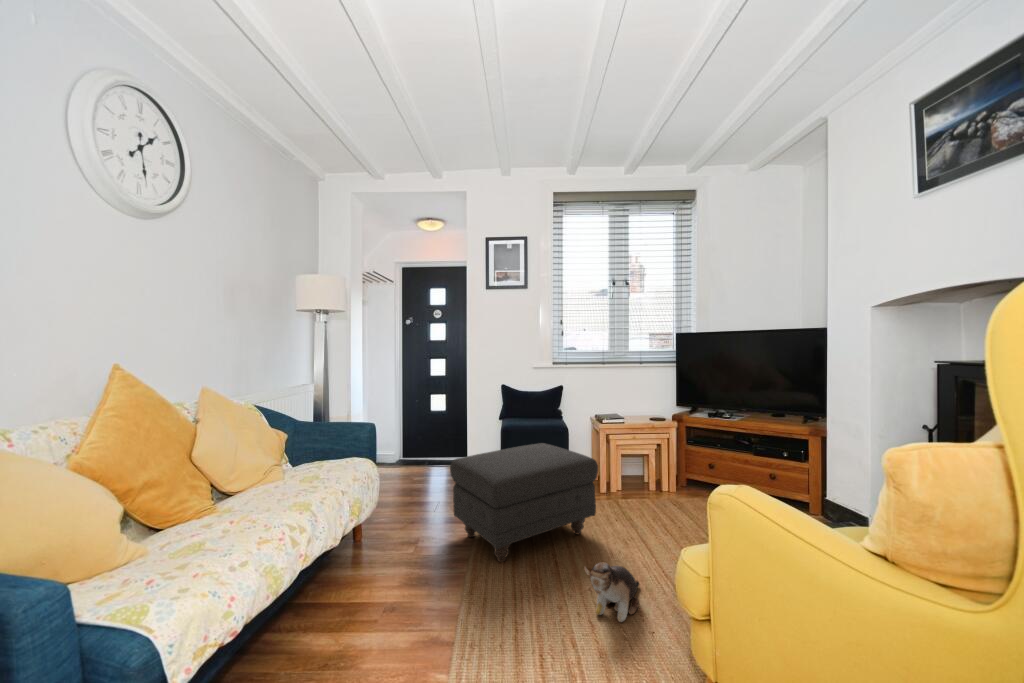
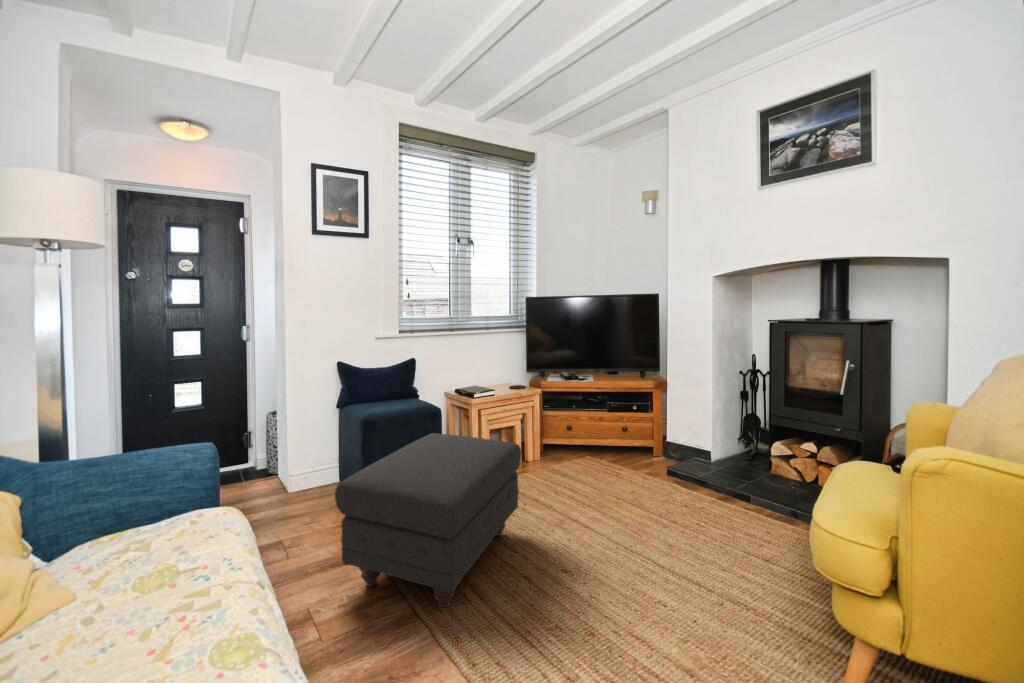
plush toy: present [584,562,639,622] -> none [599,563,644,629]

